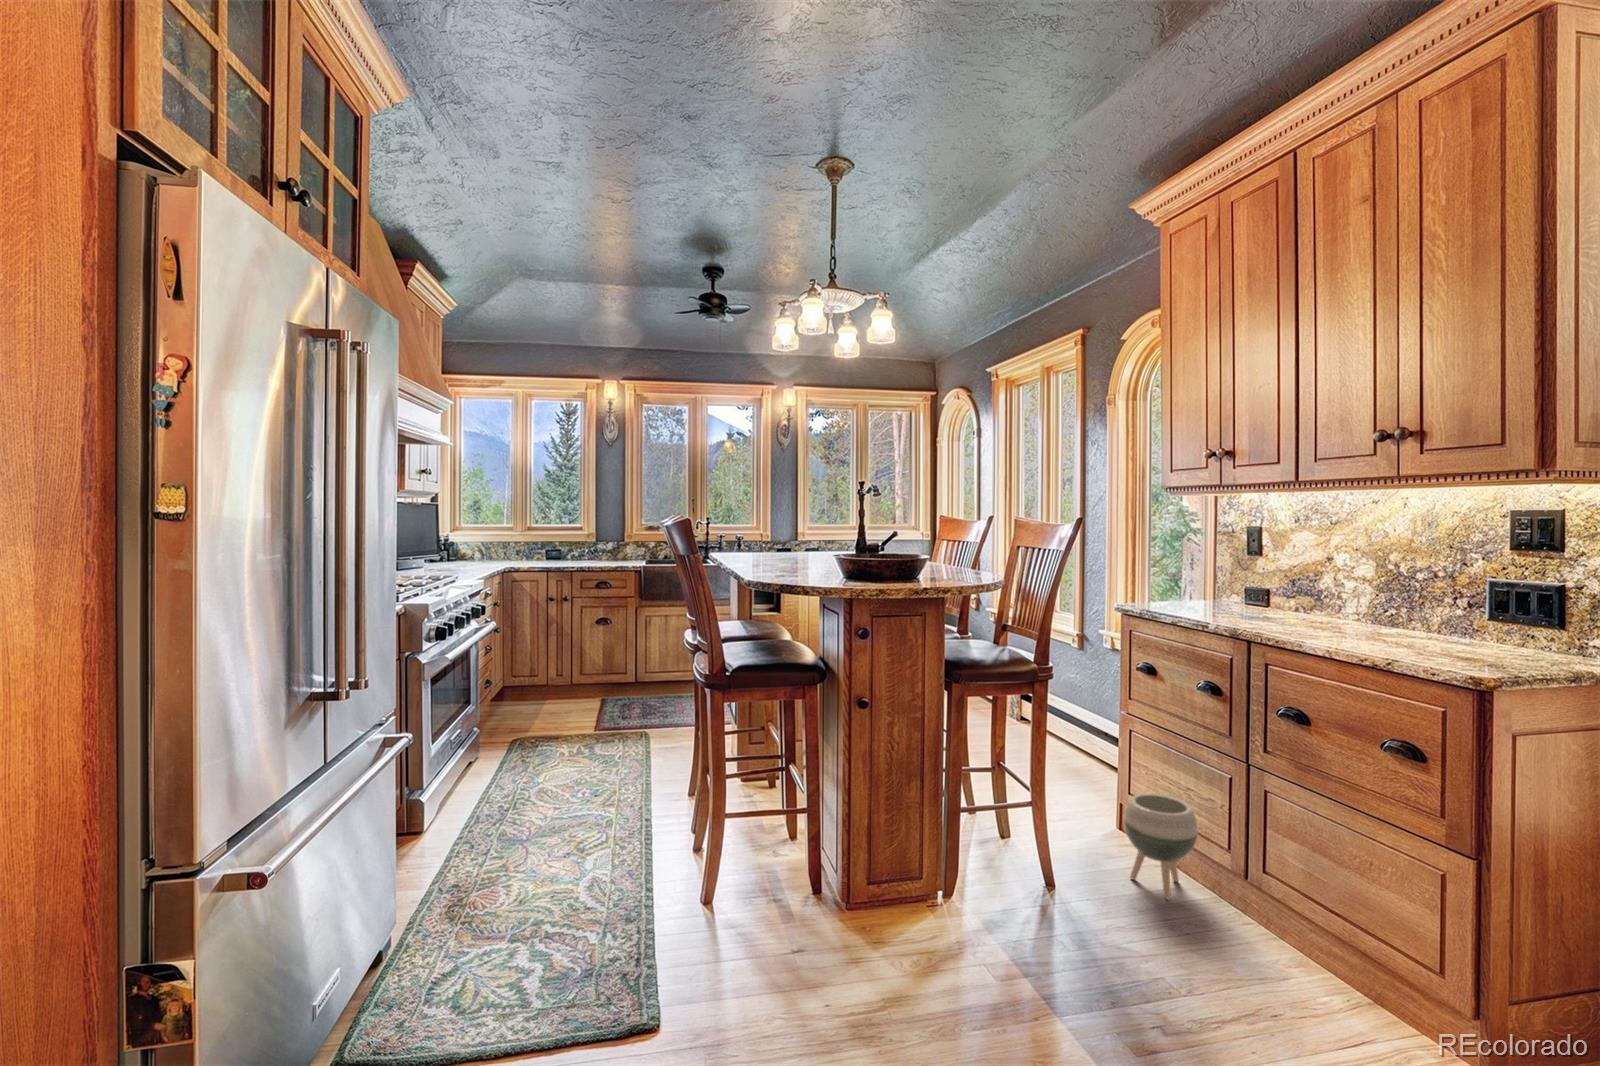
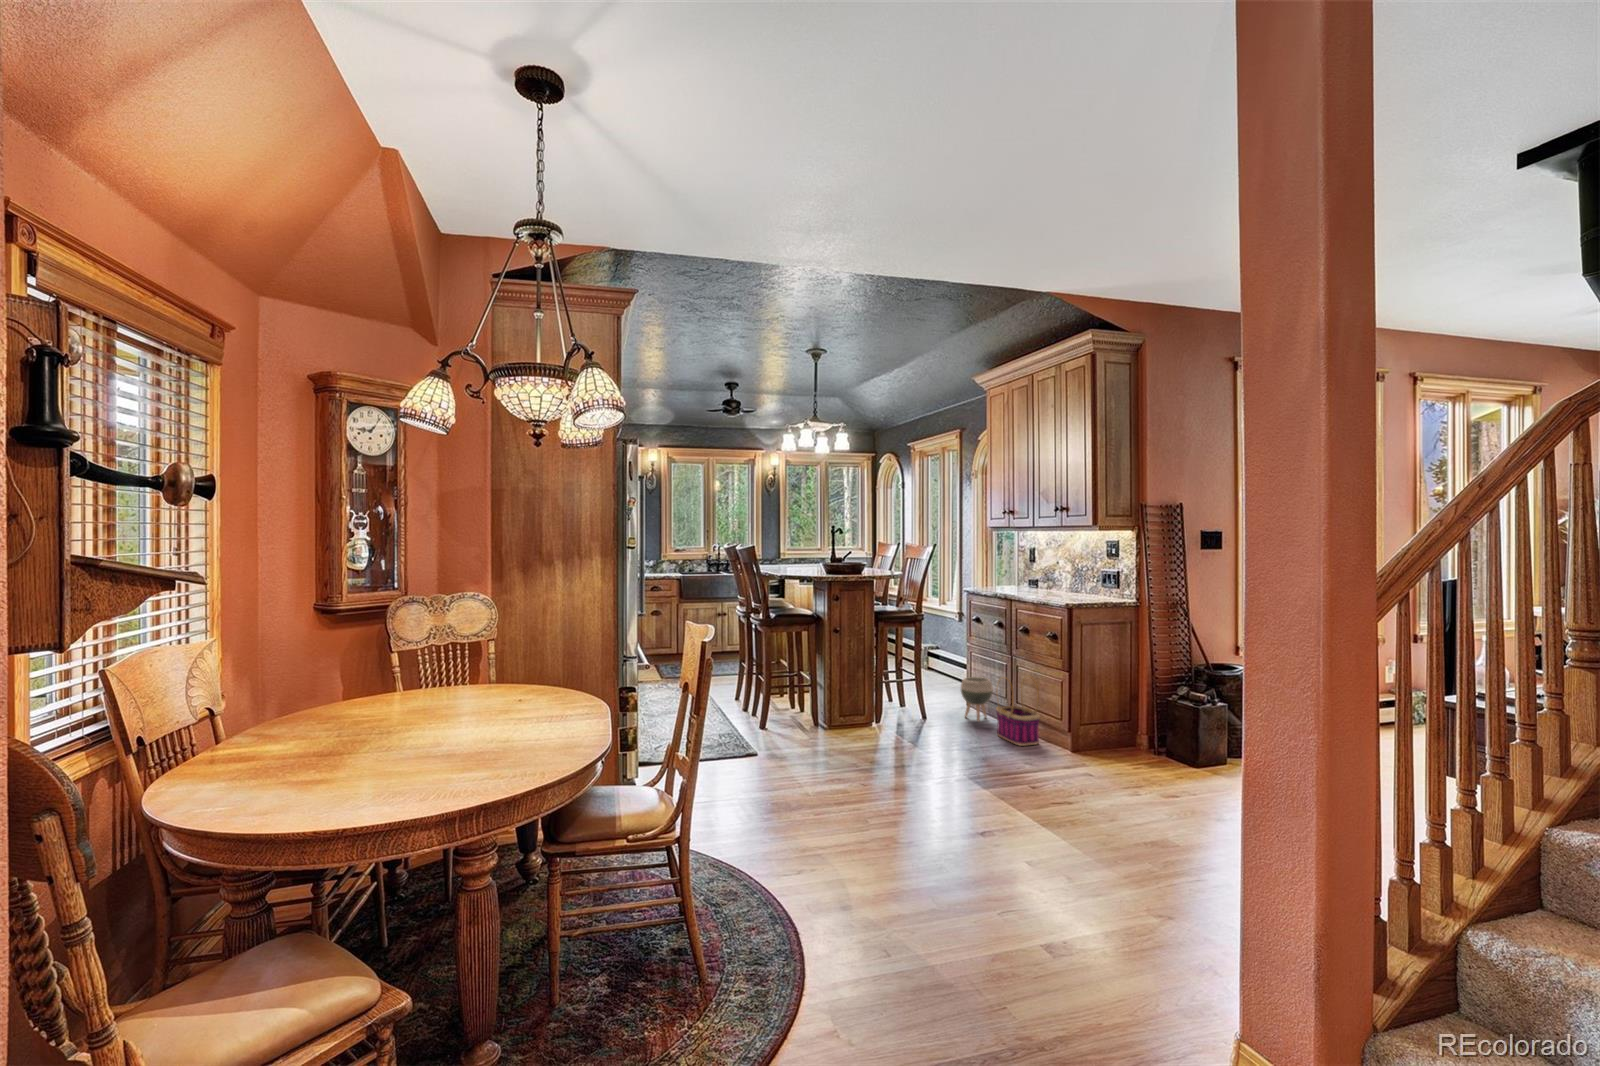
basket: none [1233,832,1371,1030] -> present [996,680,1040,746]

